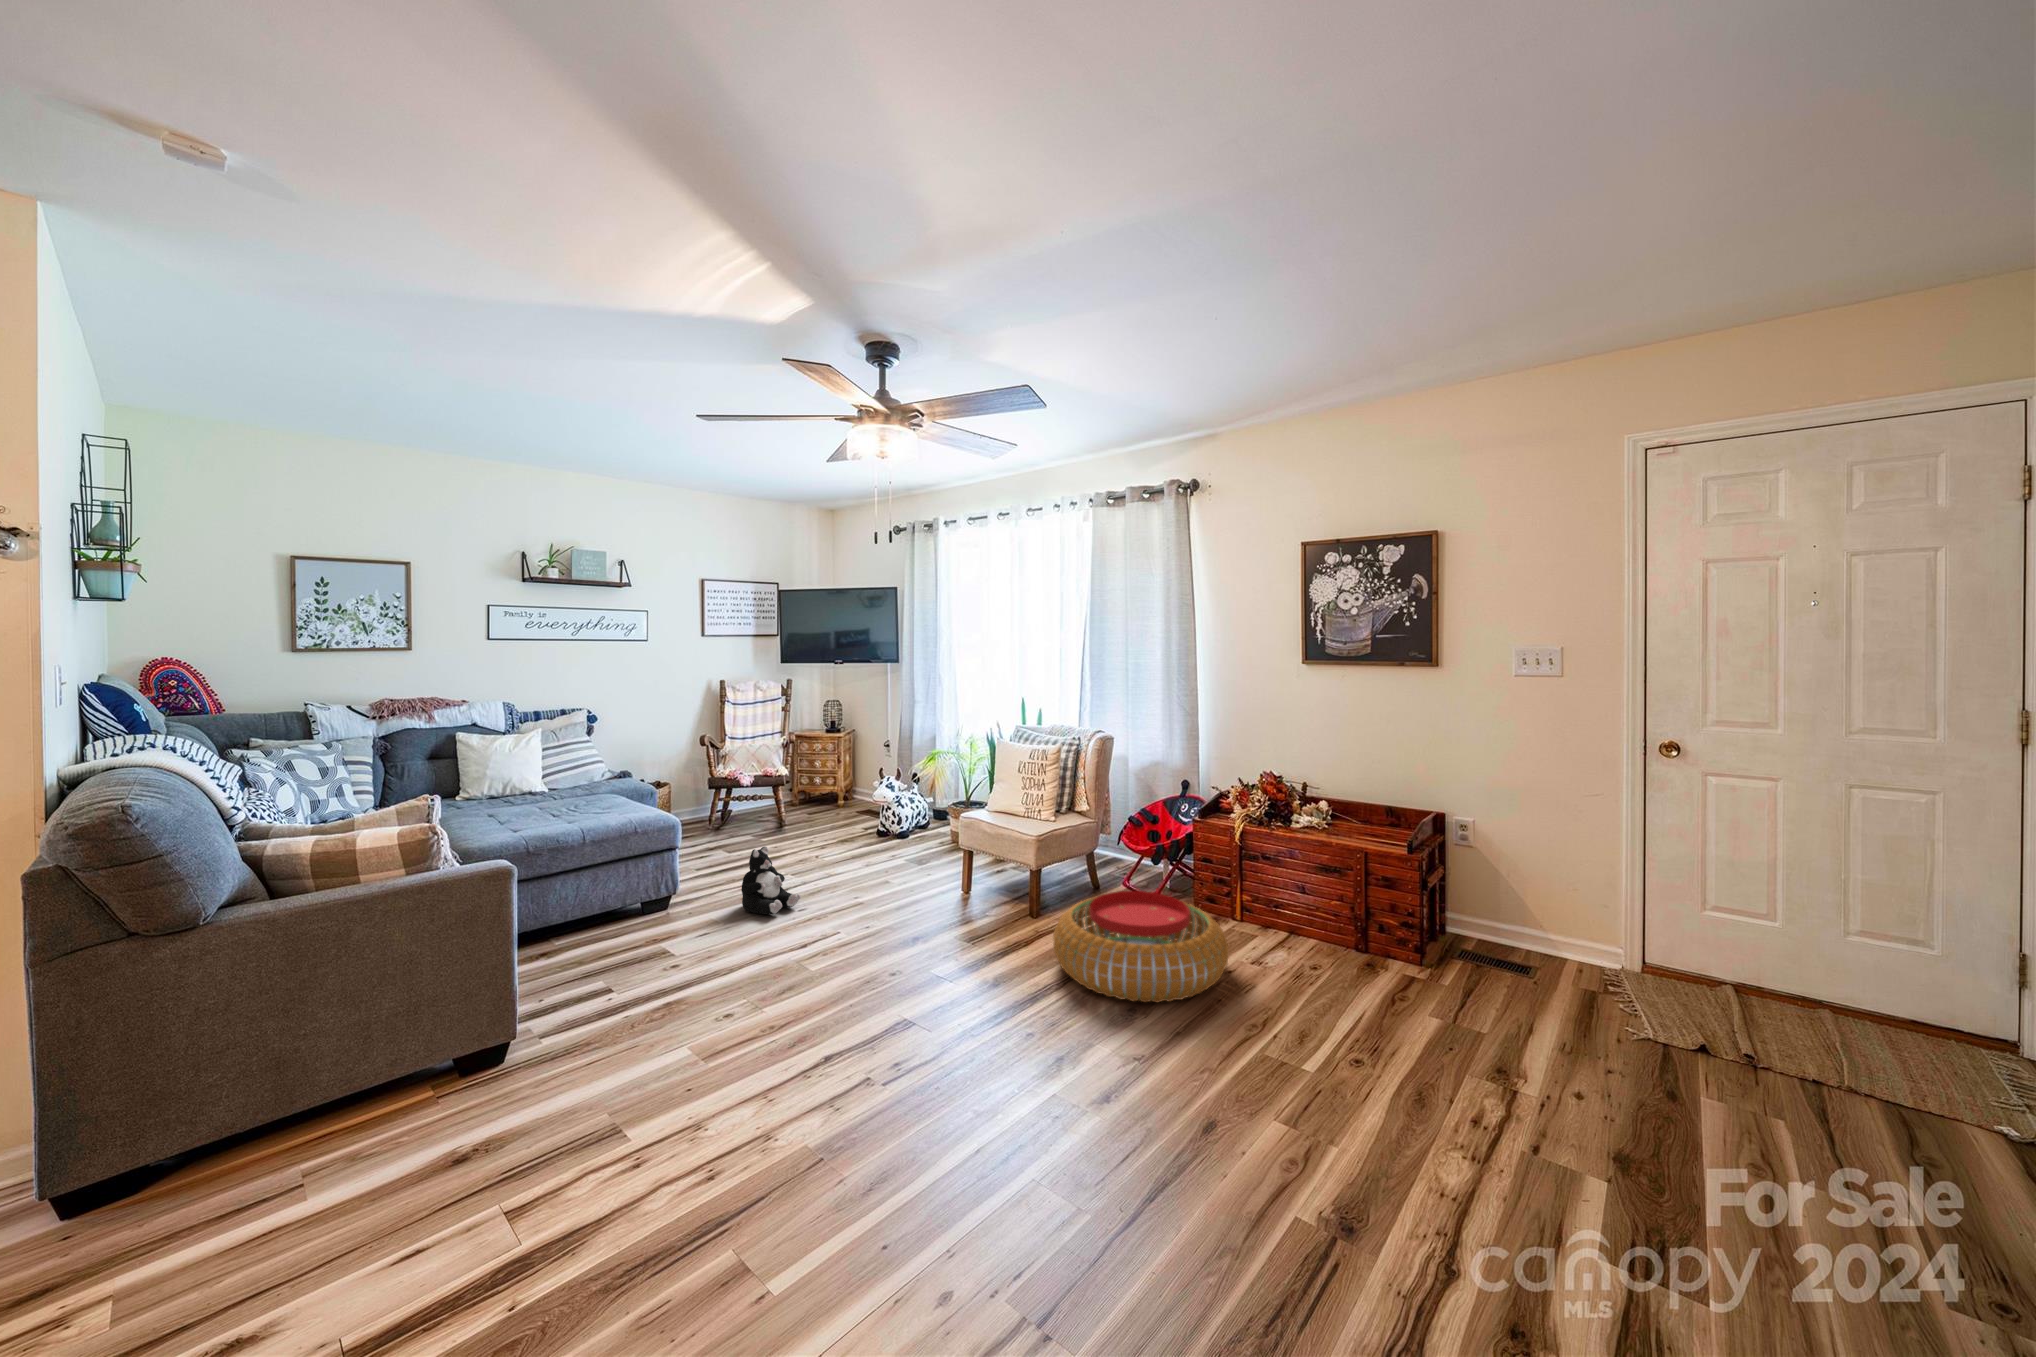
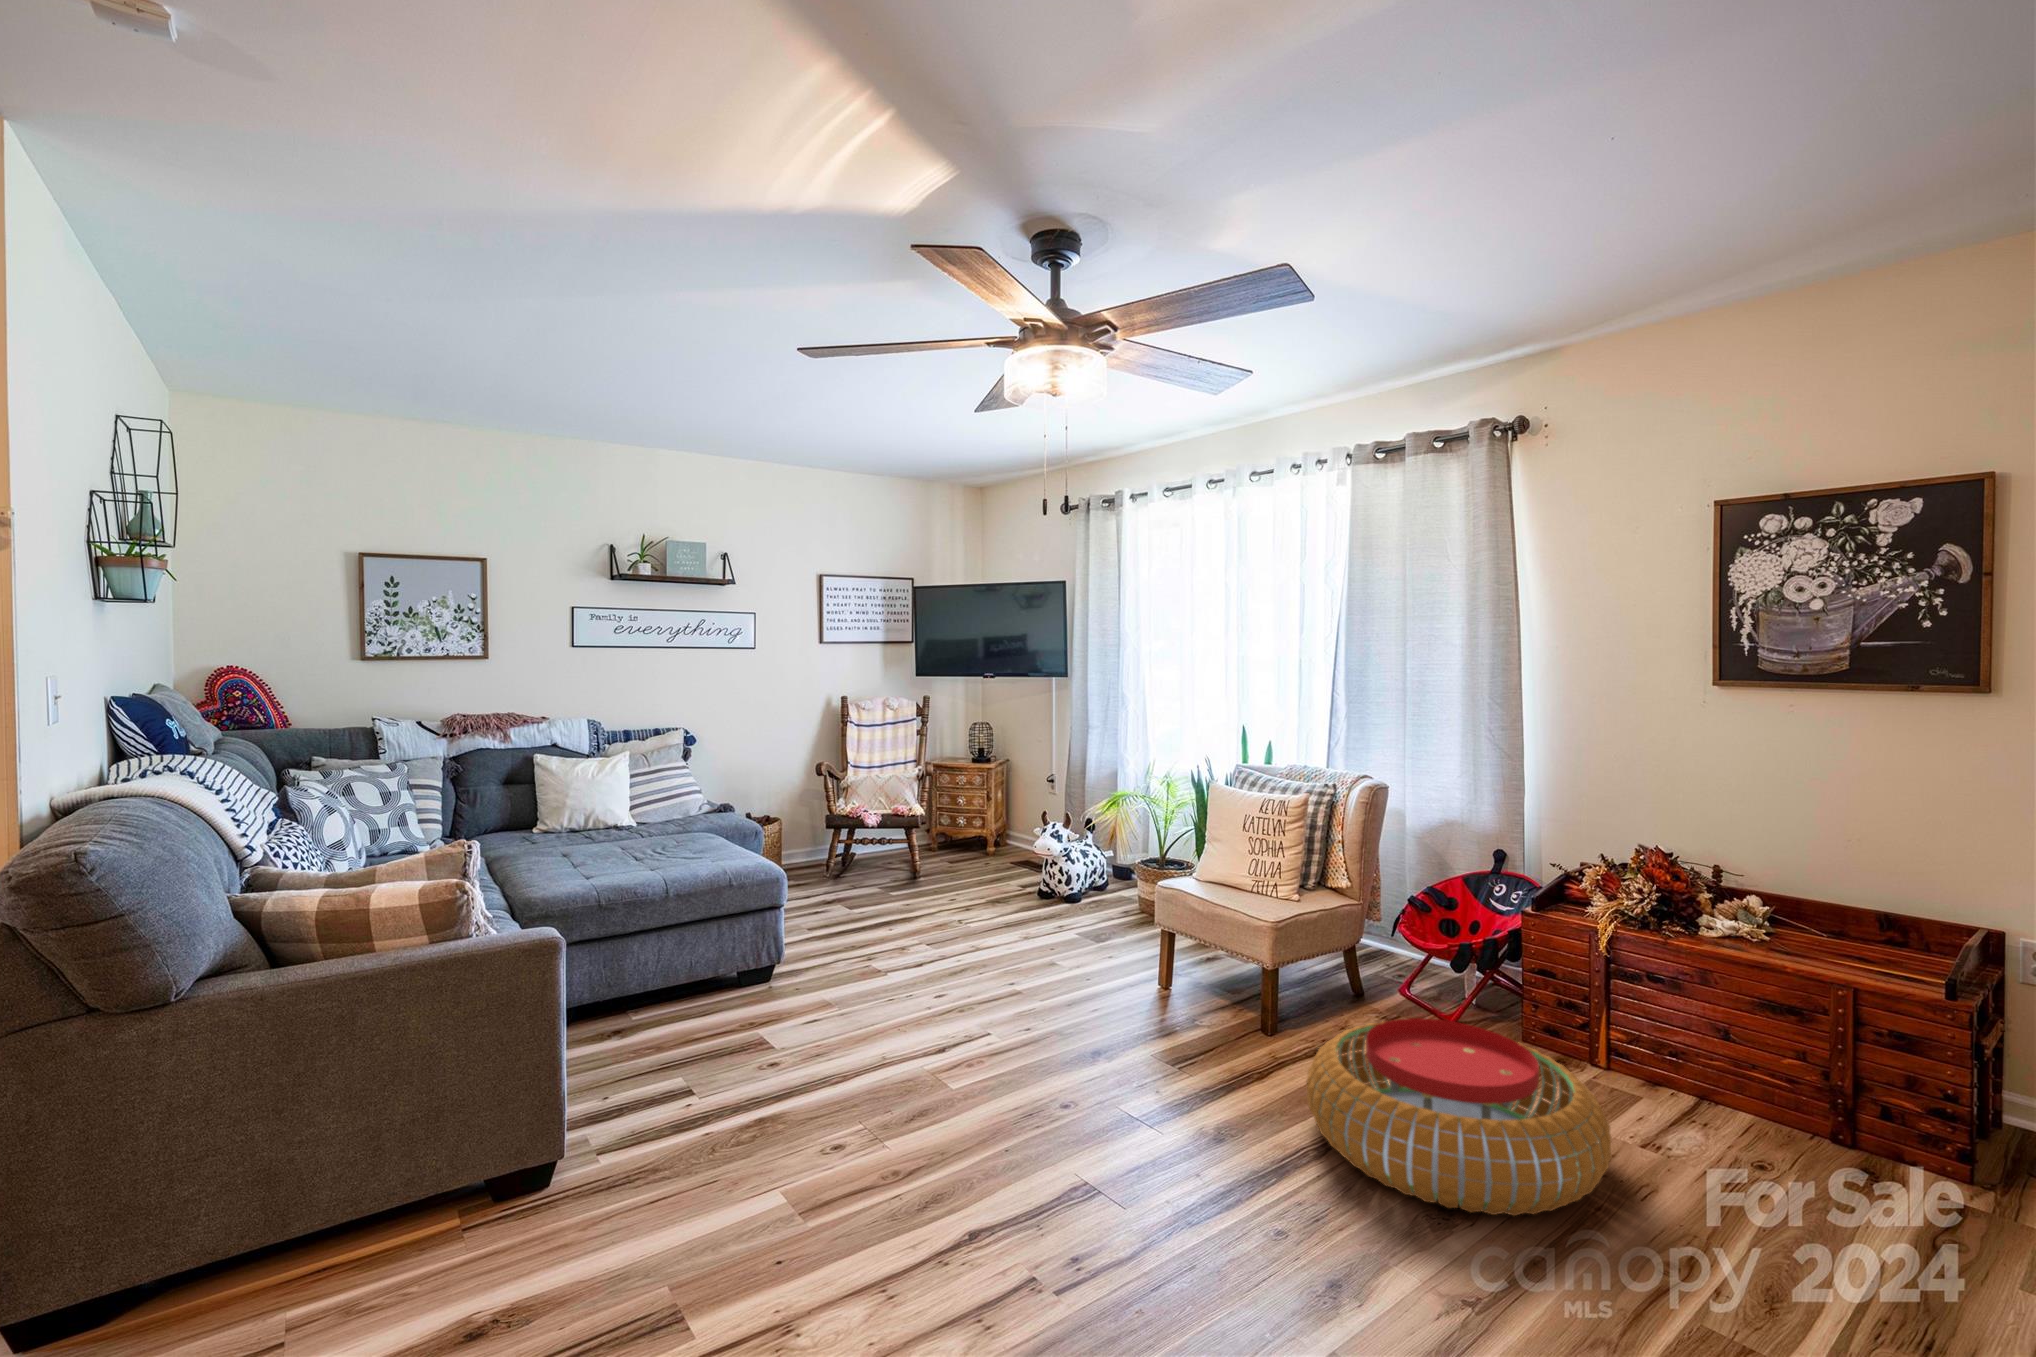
plush toy: present [741,847,801,914] -> none [859,915,936,1009]

